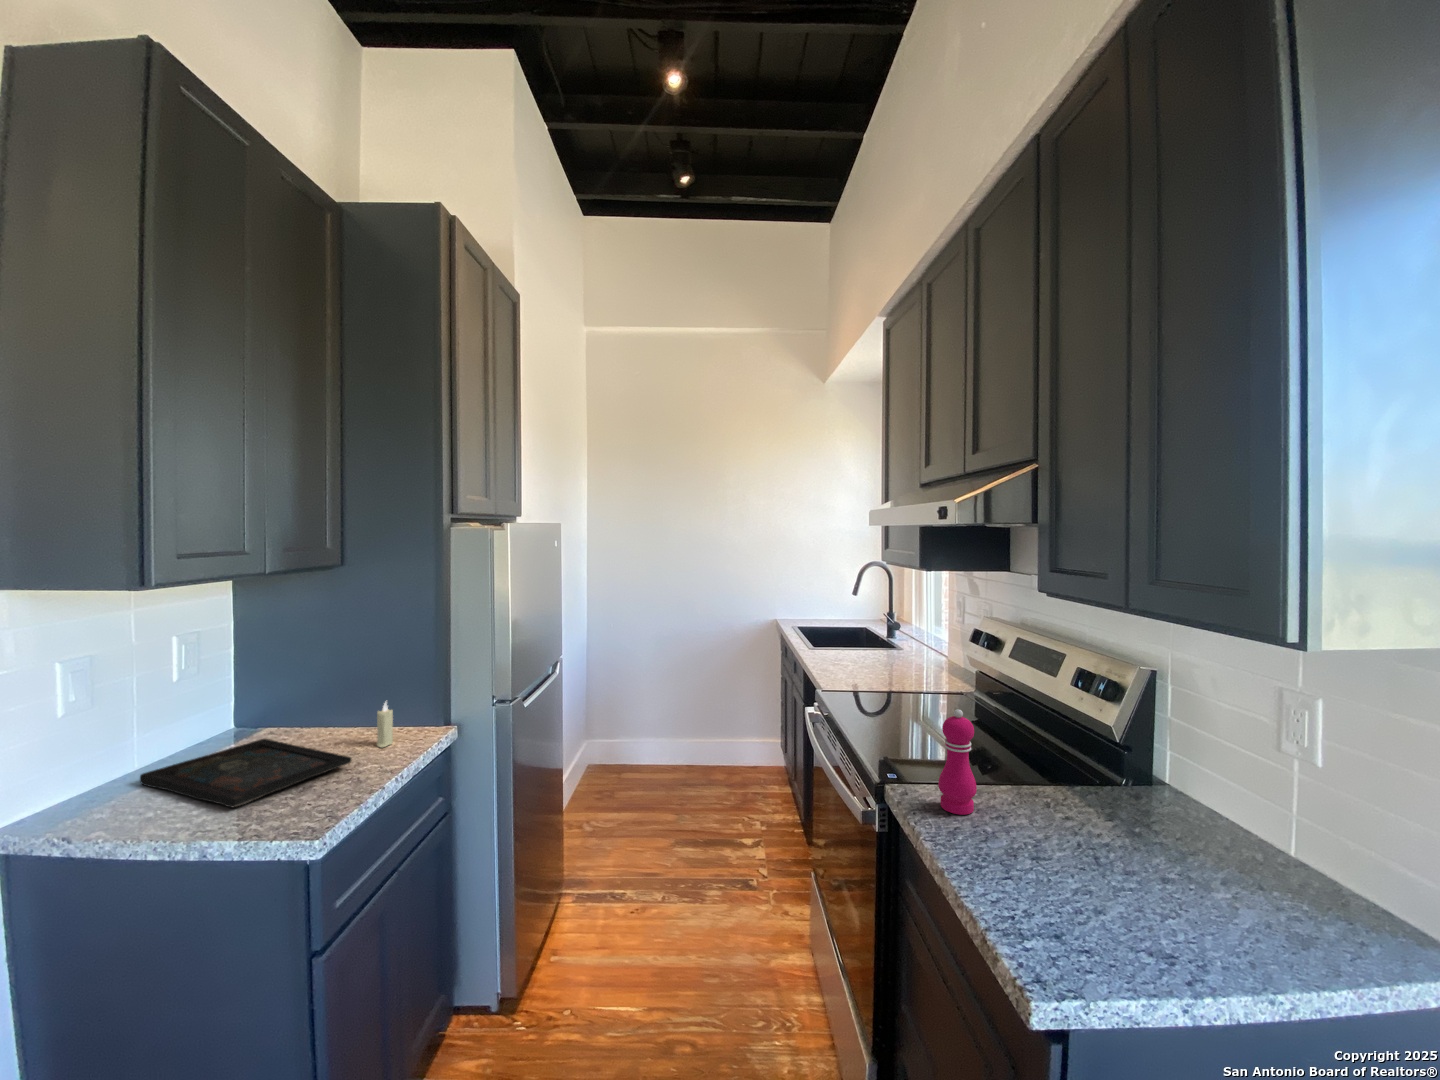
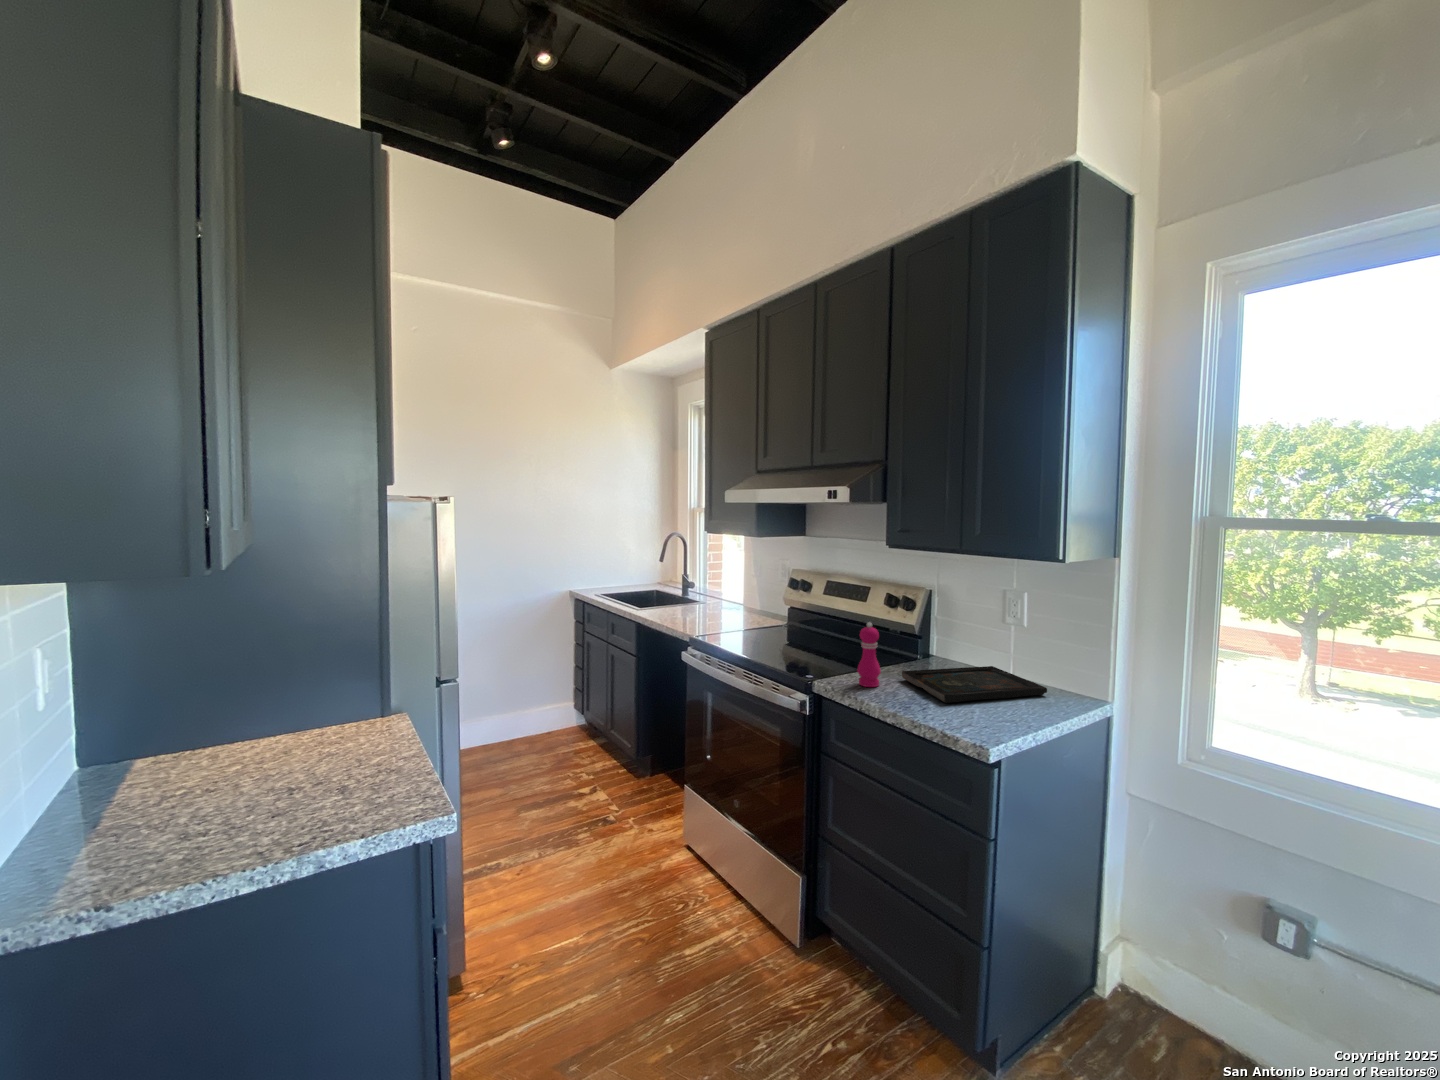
candle: present [377,702,393,747] -> none [342,696,363,747]
tray: present [140,739,351,807] -> present [902,666,1047,703]

